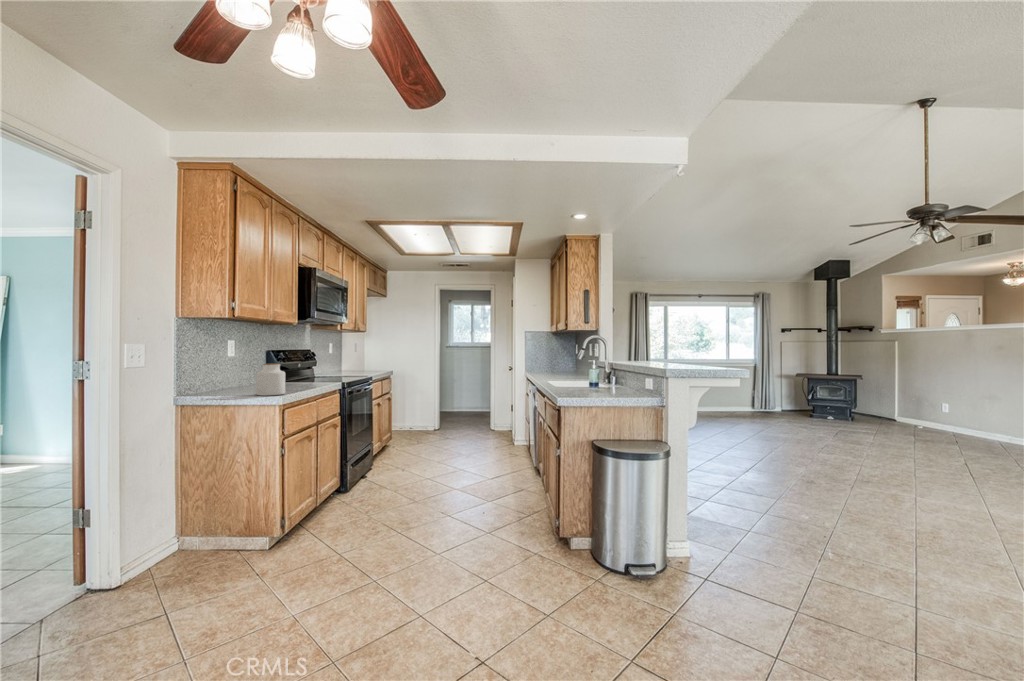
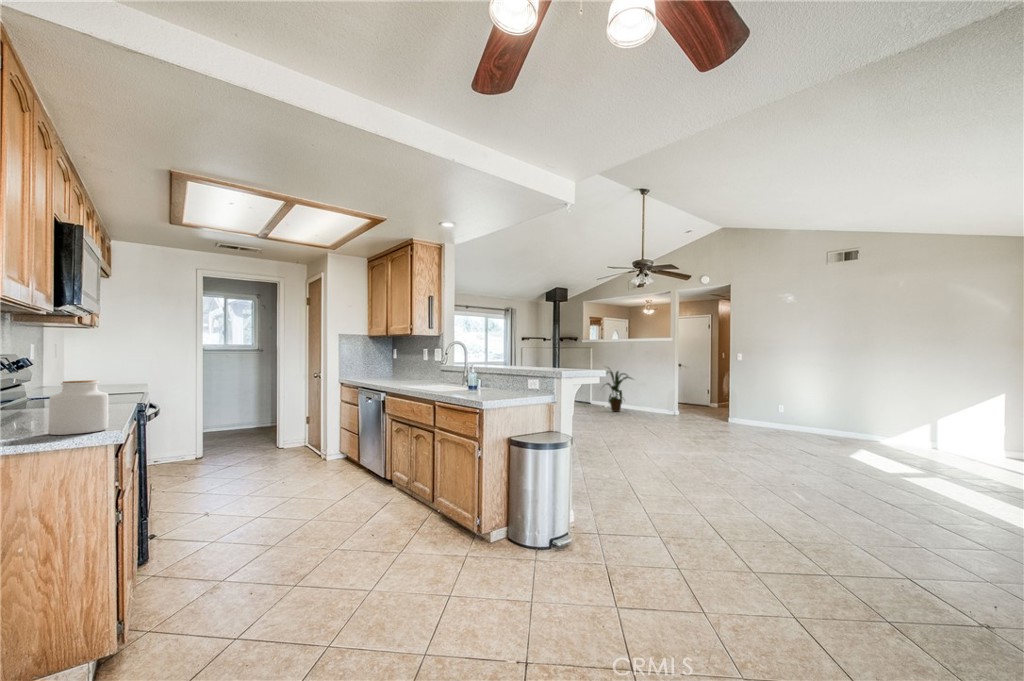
house plant: none [901,367,974,435] -> present [607,371,631,412]

